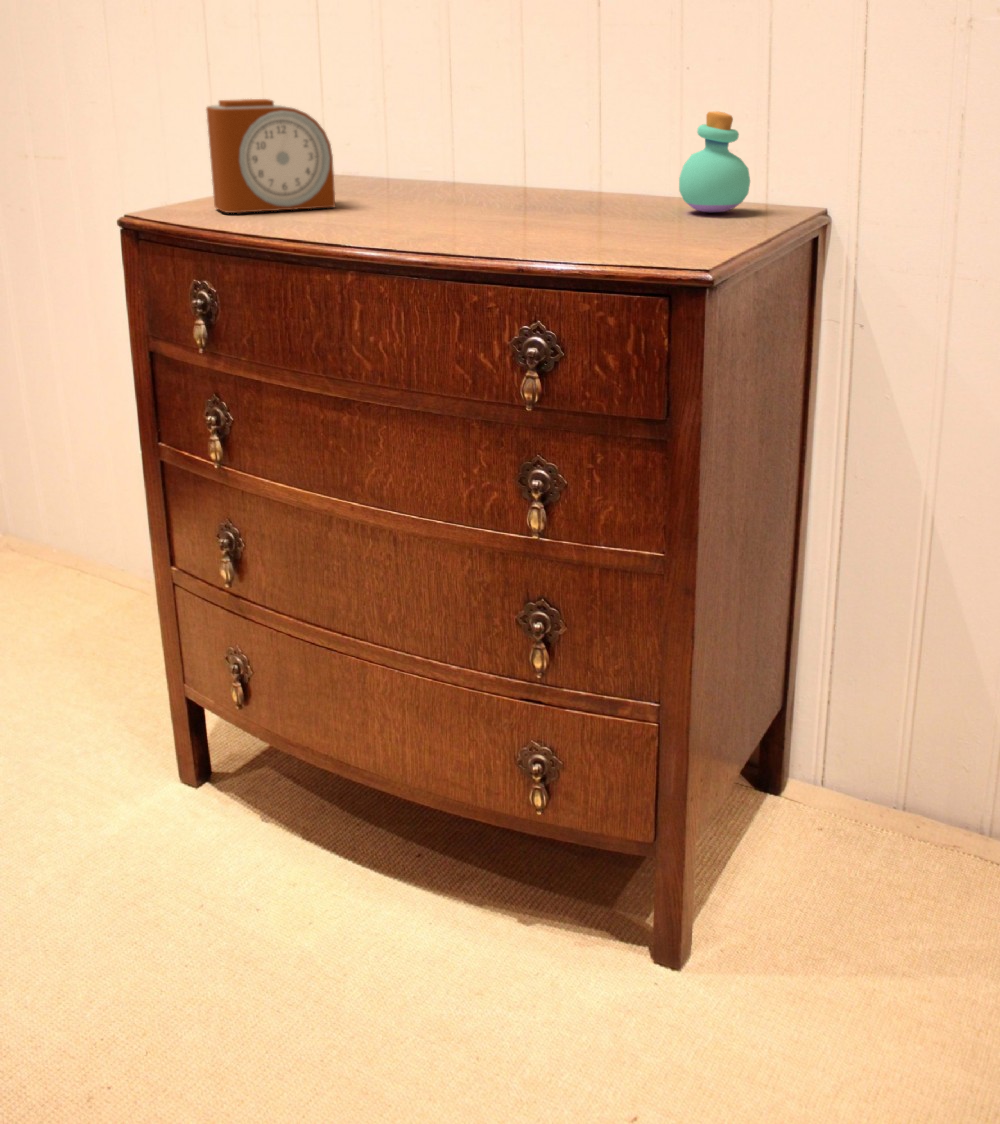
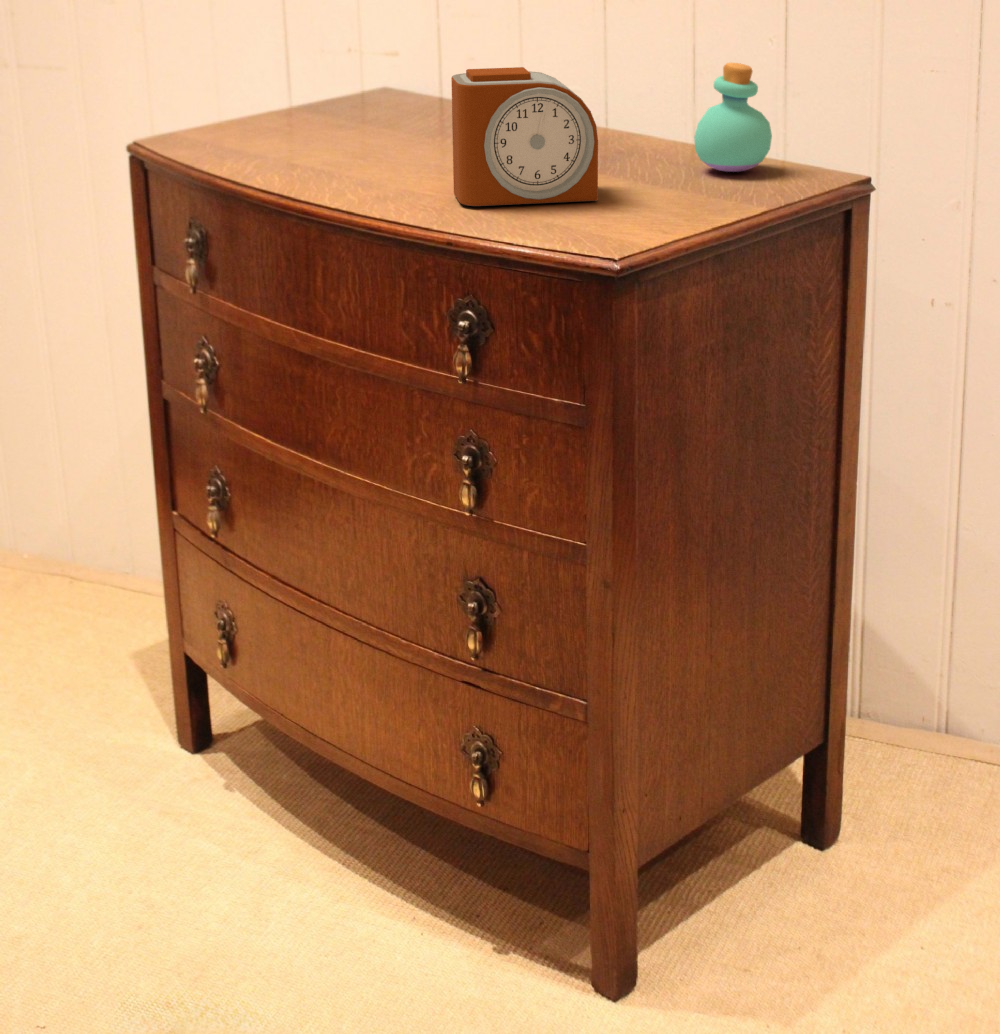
alarm clock: present [206,99,335,213] -> present [451,67,598,206]

